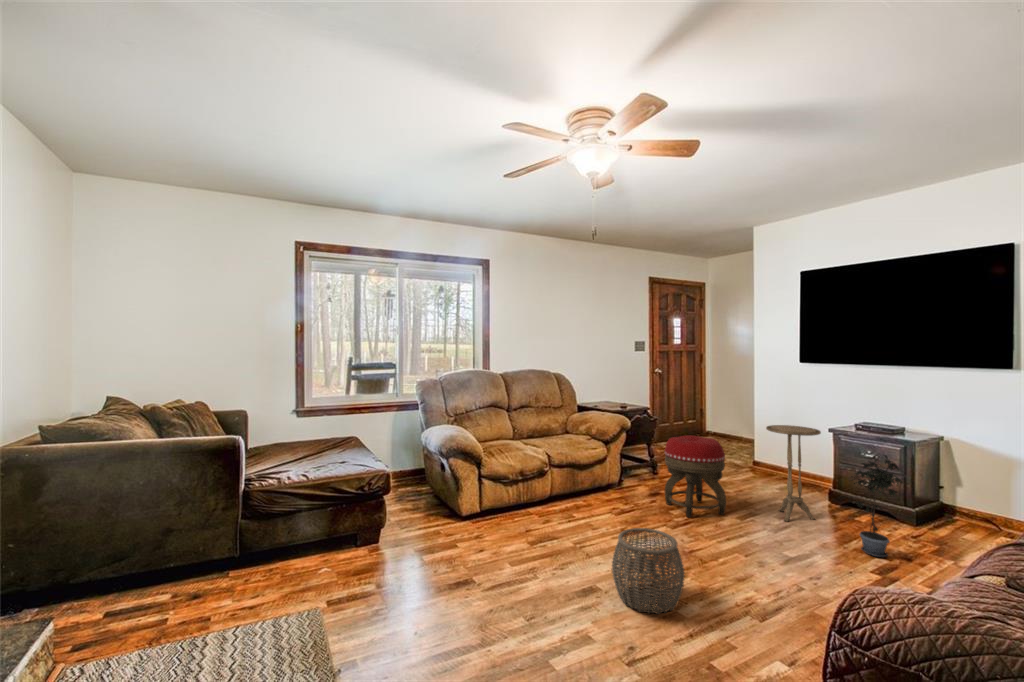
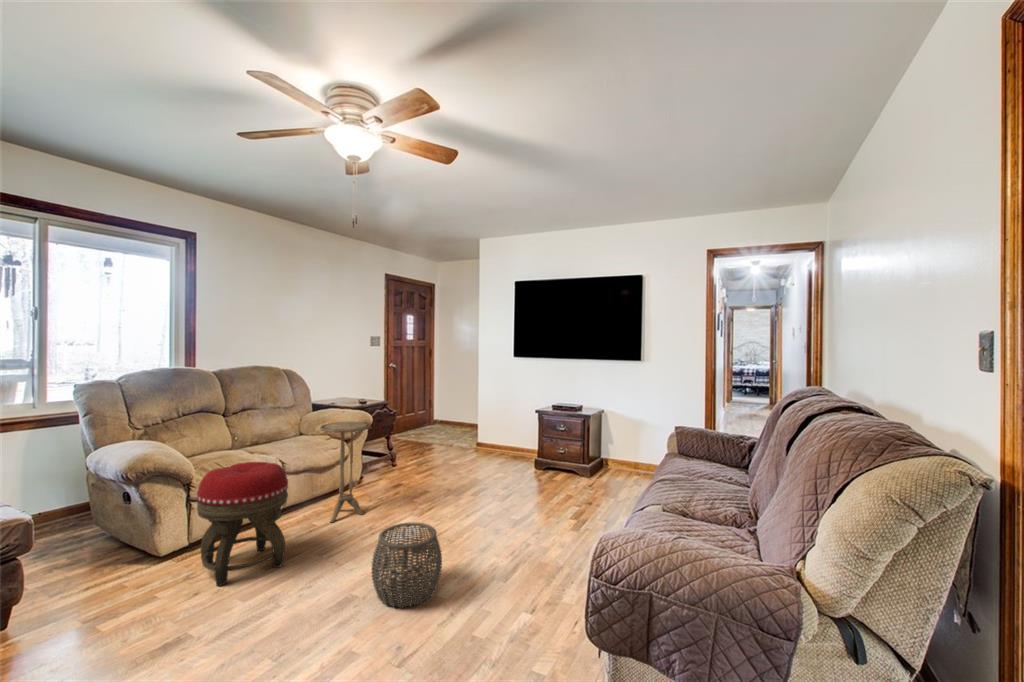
side table: present [766,425,821,522] -> present [320,422,371,523]
footstool: present [665,436,726,517] -> present [197,462,288,586]
potted plant: present [851,455,902,557] -> none [554,428,589,507]

